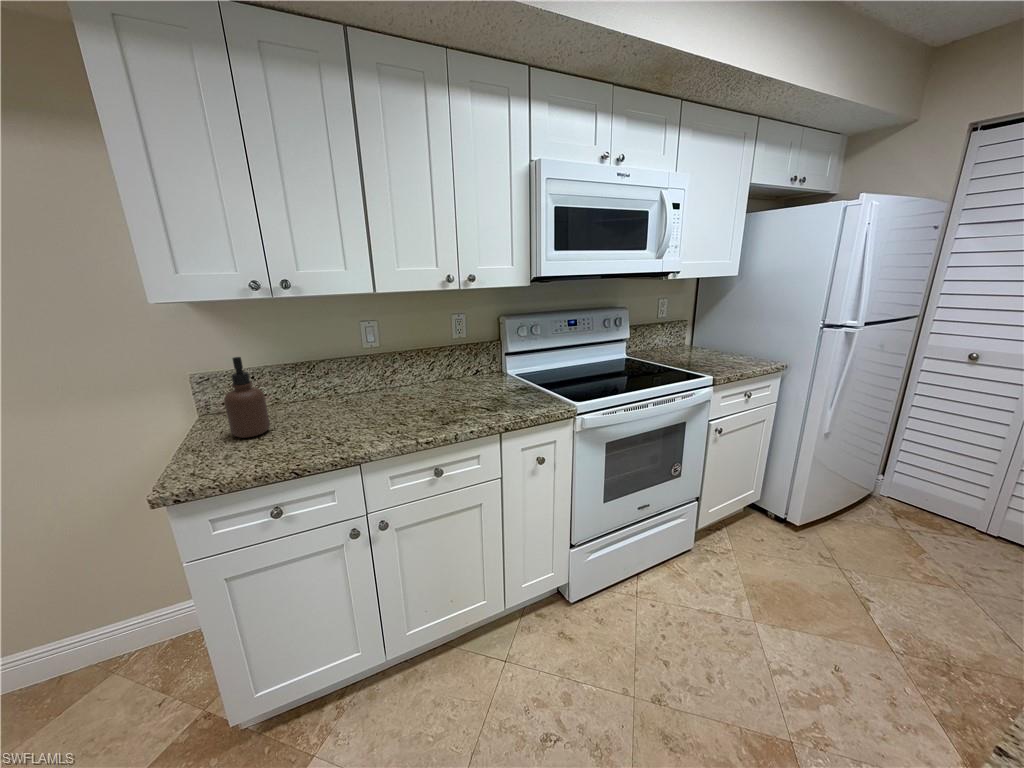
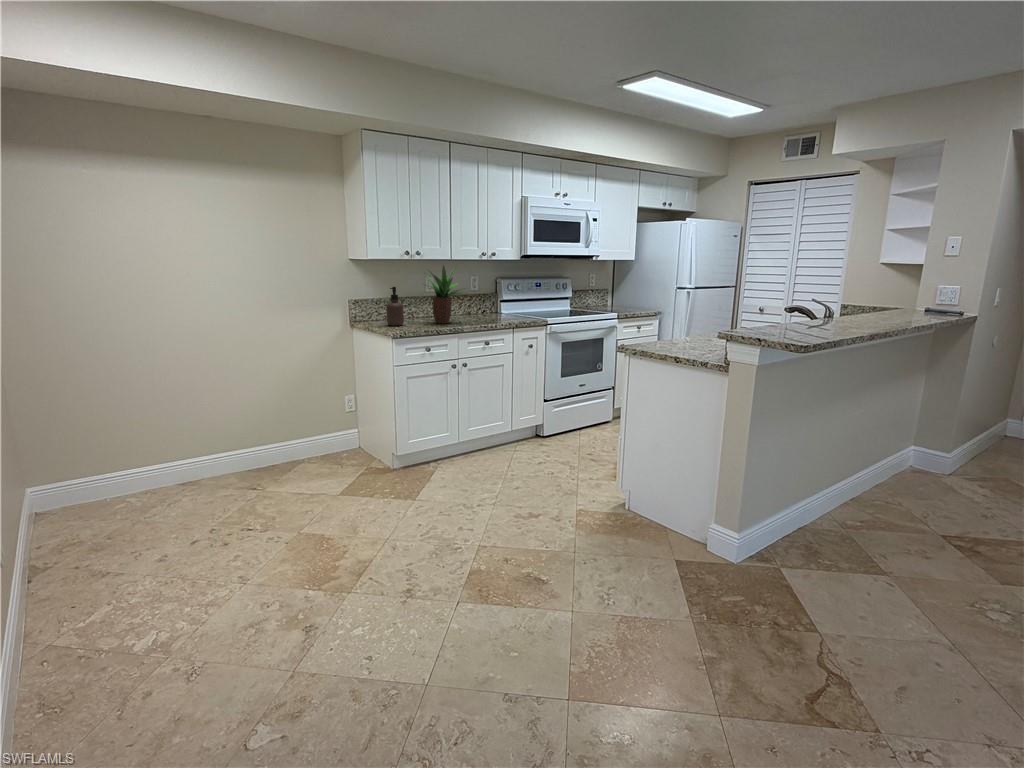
potted plant: none [296,303,411,425] -> present [425,265,465,324]

